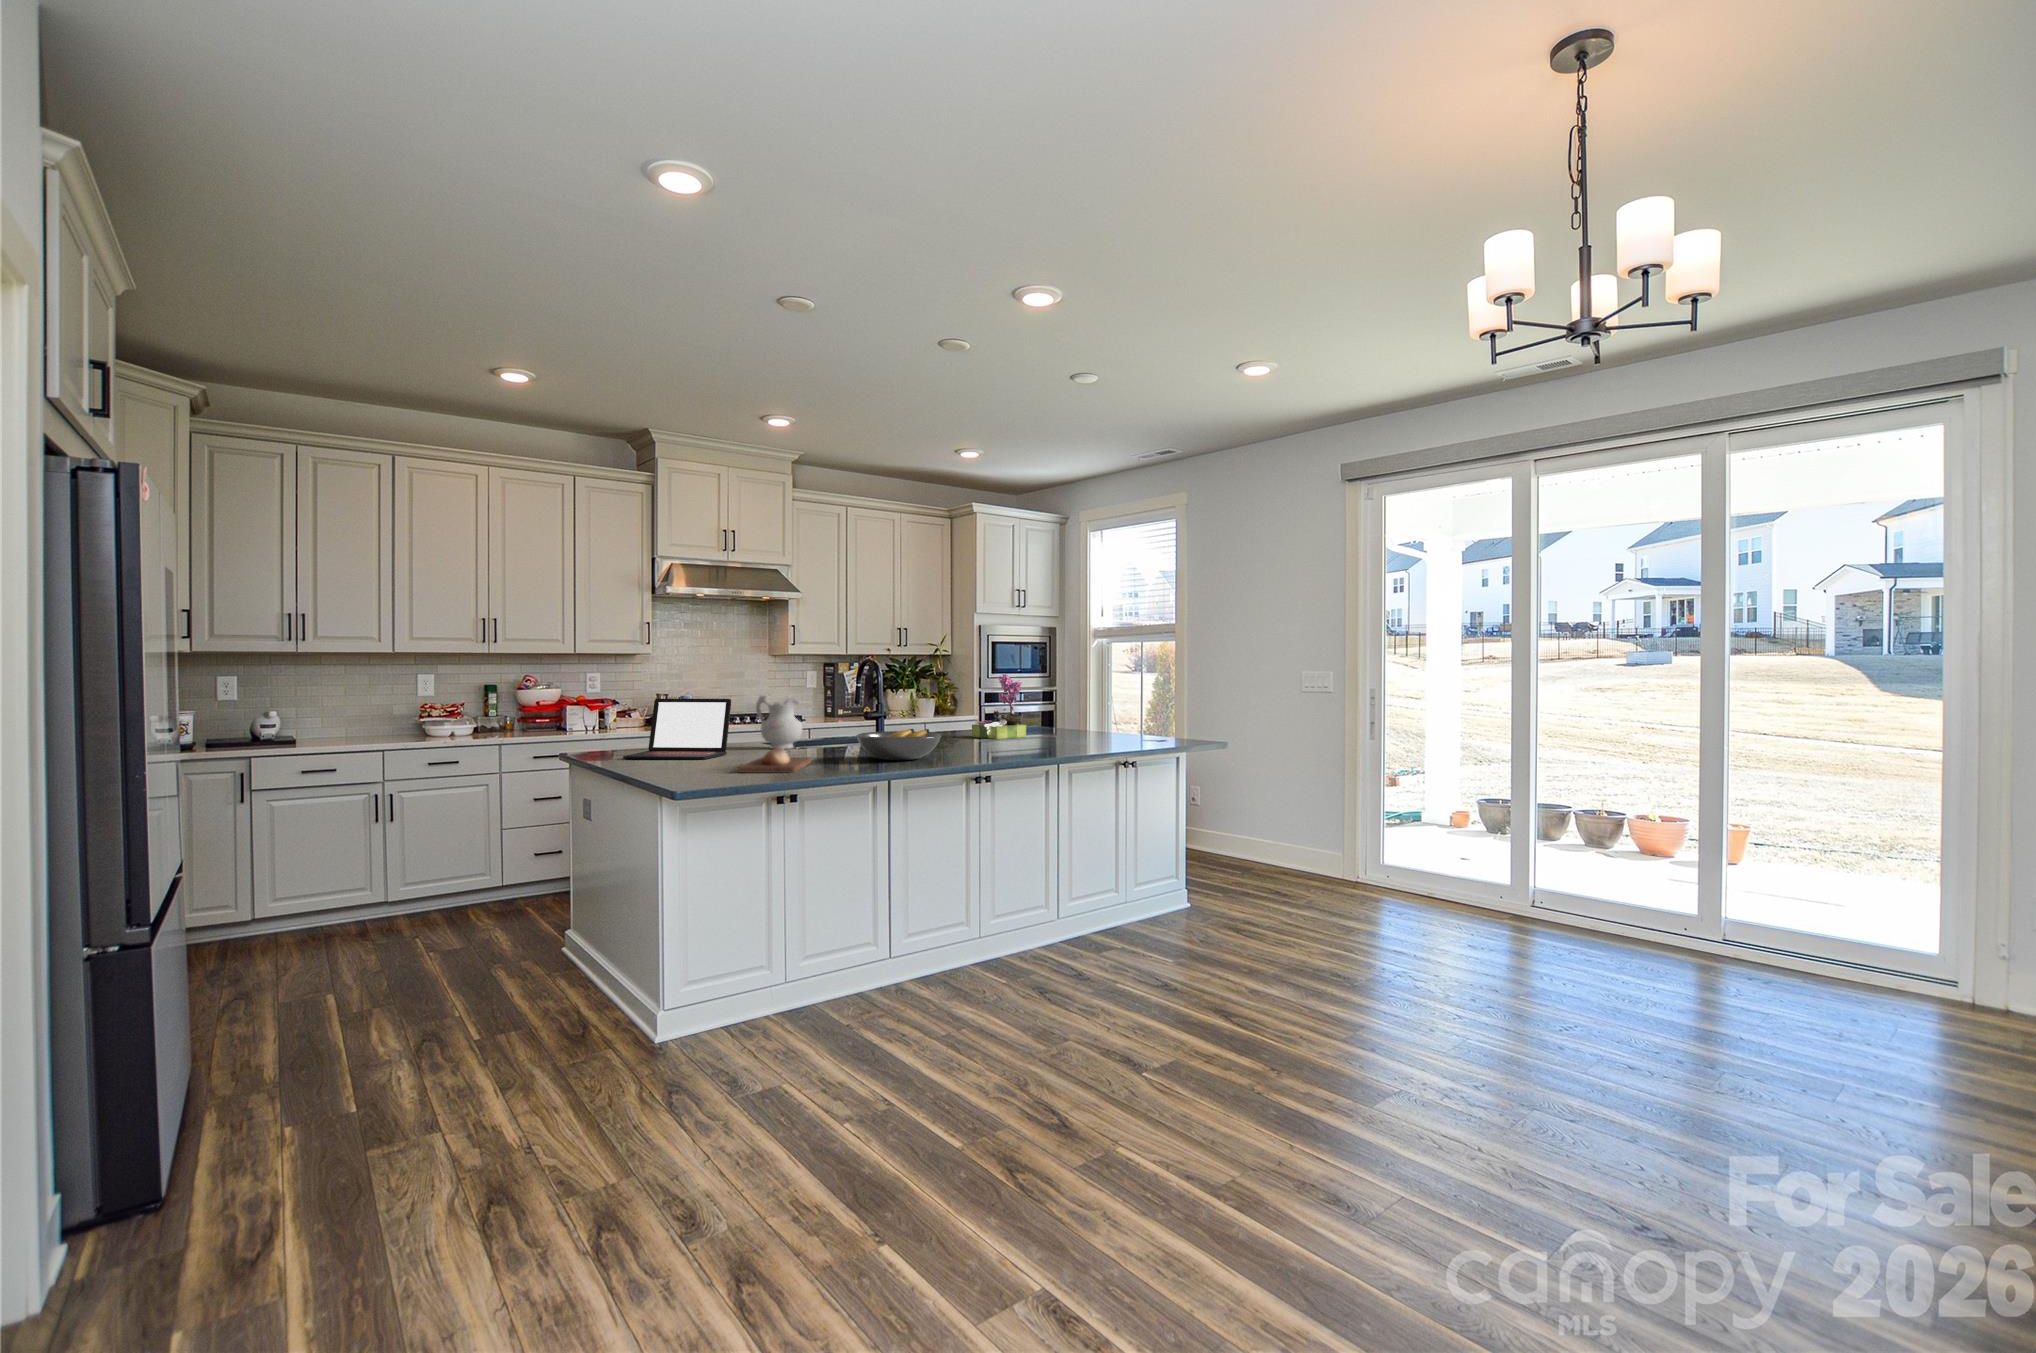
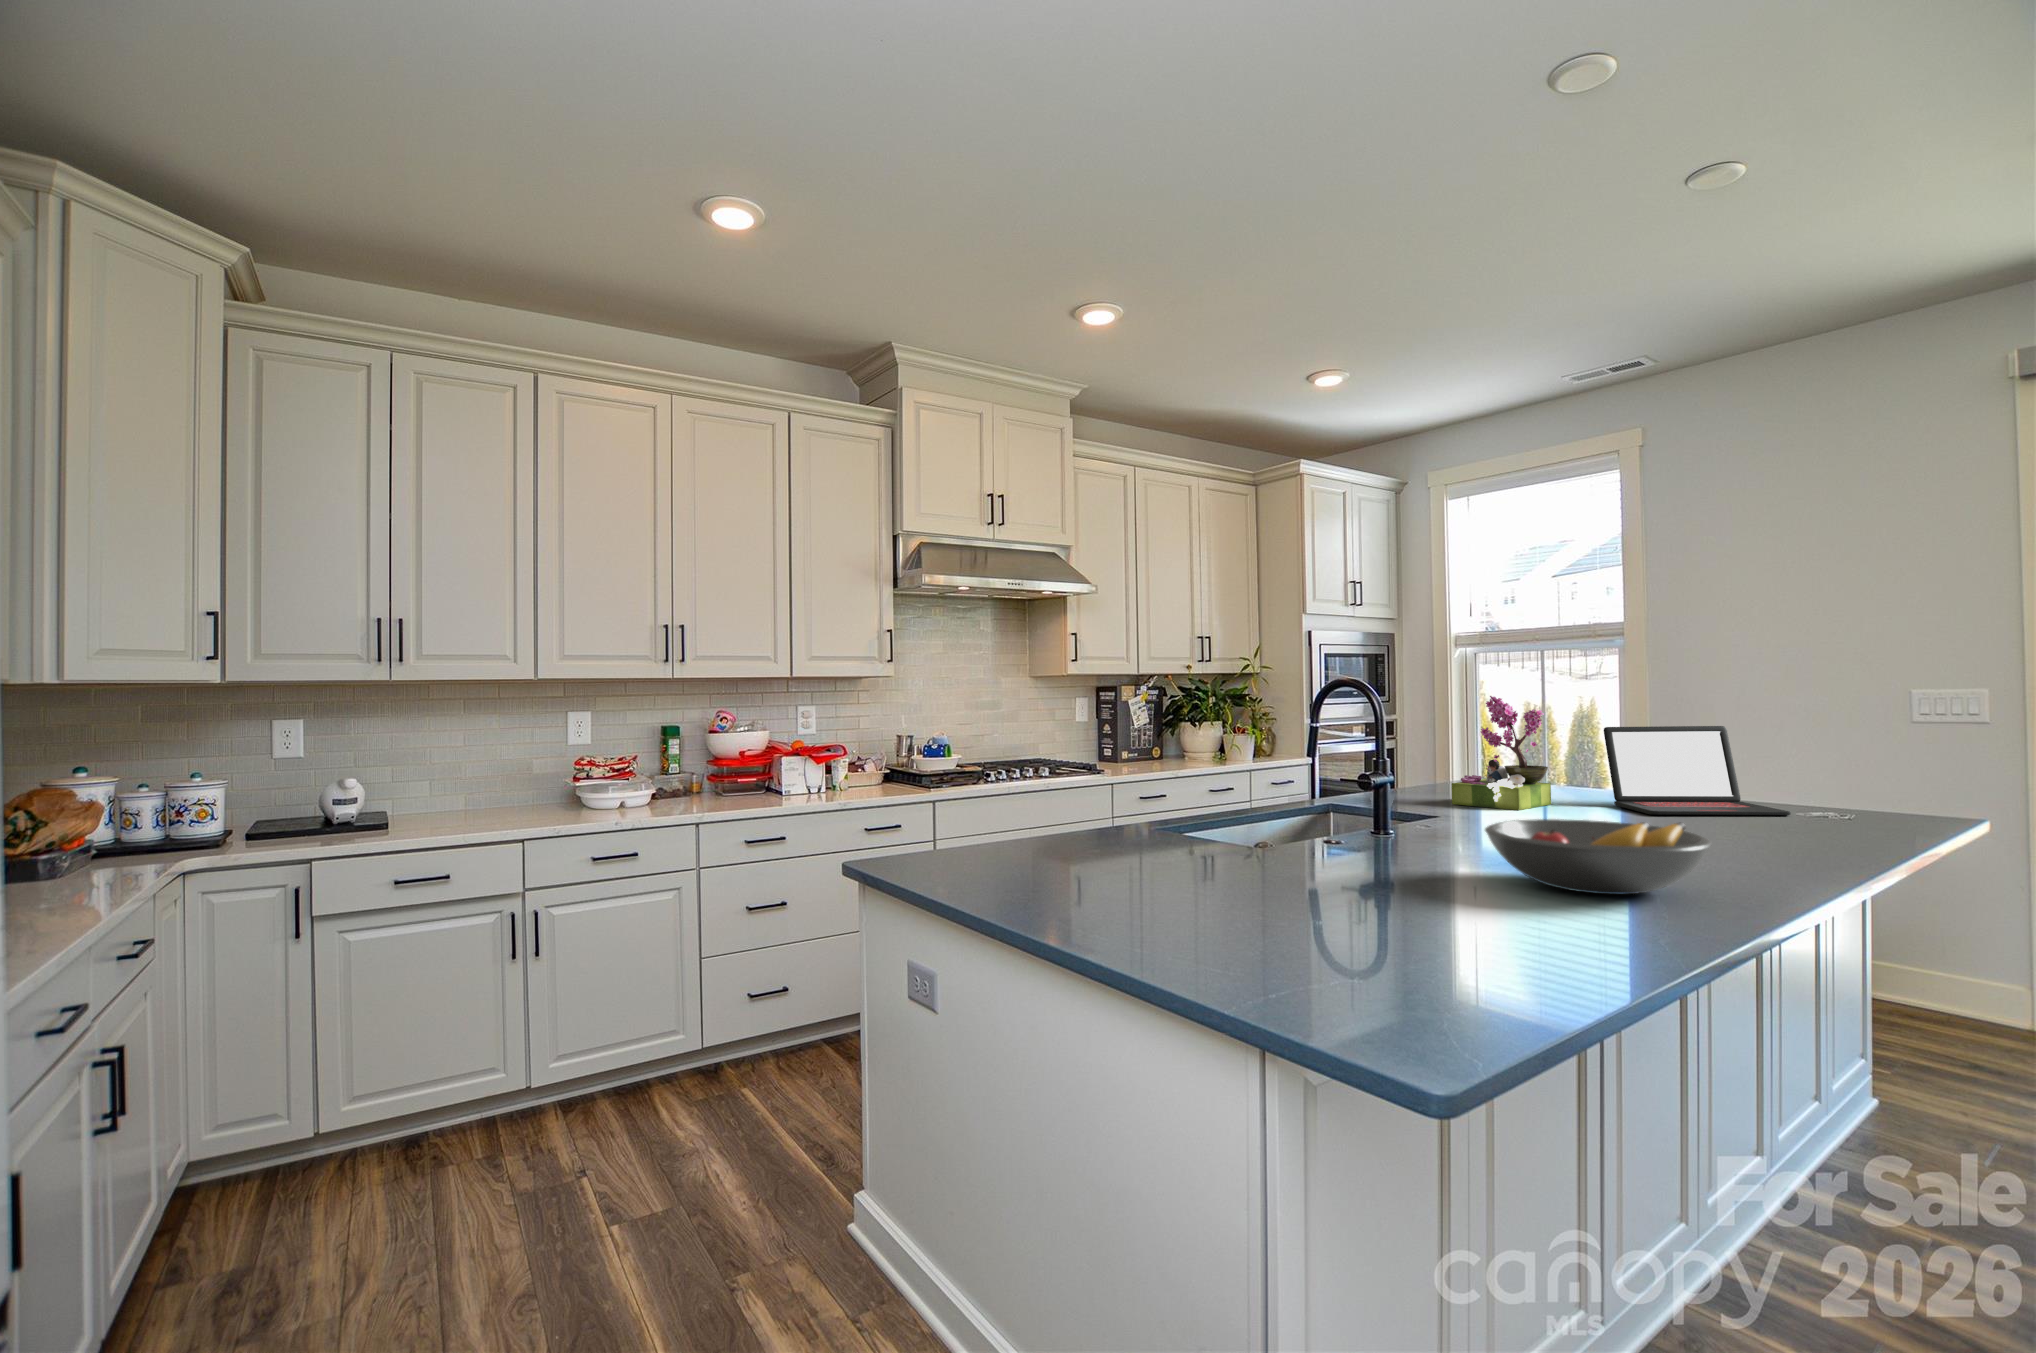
ceramic pitcher: present [756,696,803,749] -> none [1155,742,1243,842]
laptop: present [623,698,731,760] -> present [1604,726,1791,816]
bread loaf: present [738,748,812,773] -> none [1323,876,1545,965]

